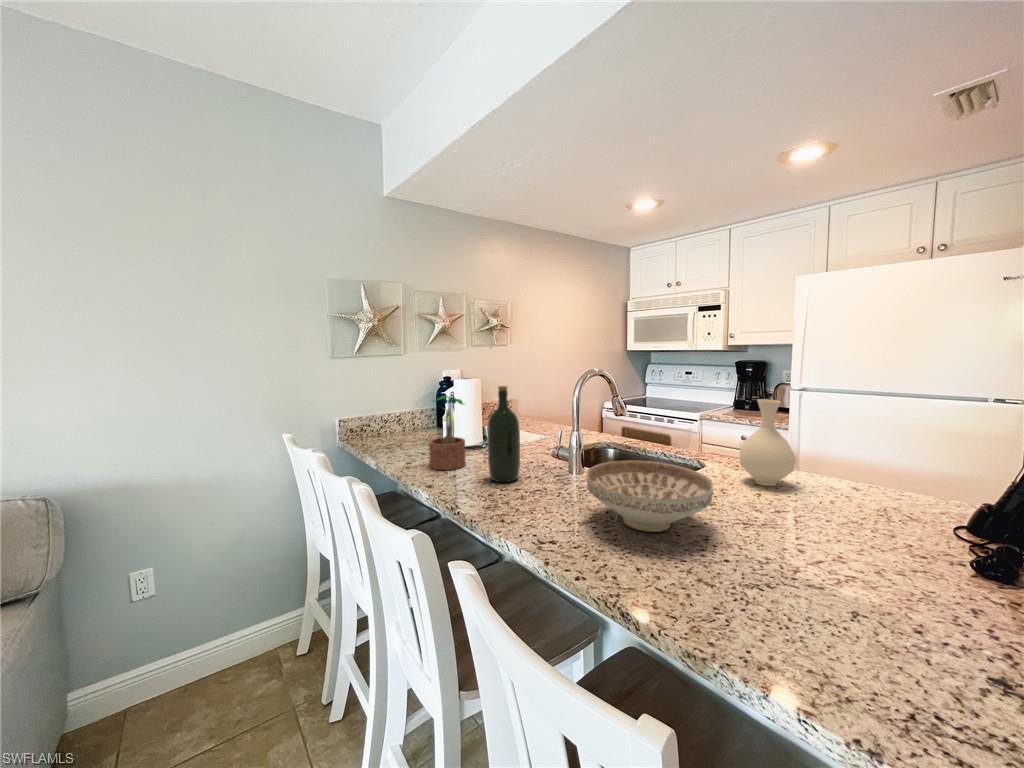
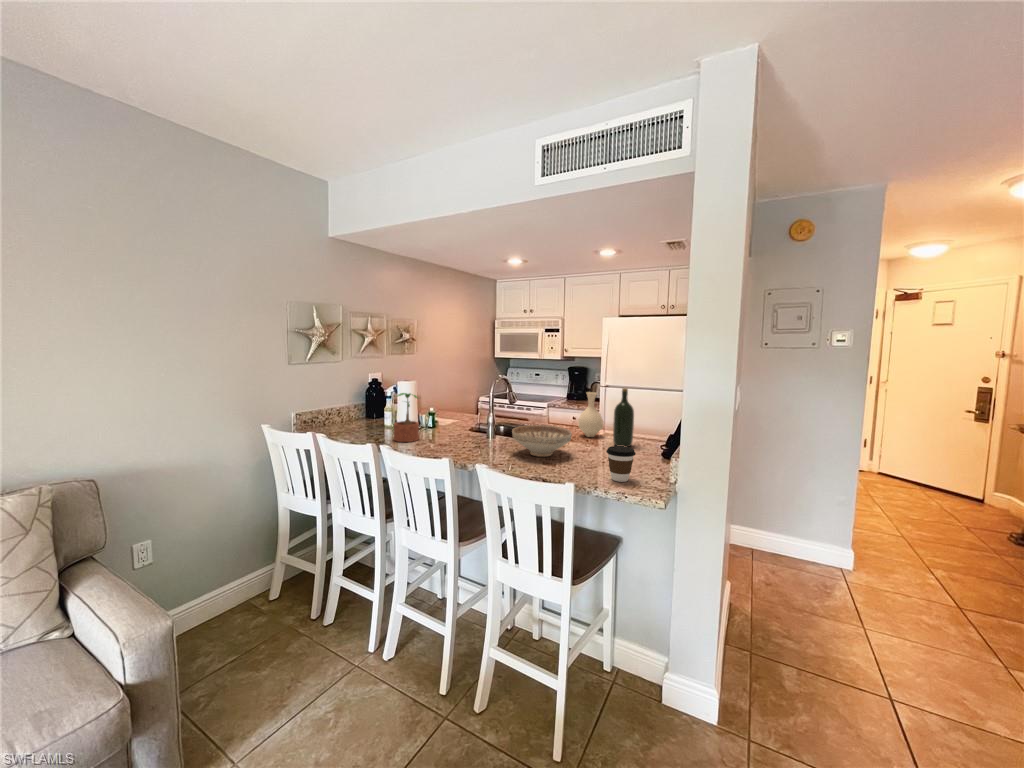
wine bottle: present [488,386,520,482] -> present [613,388,634,447]
coffee cup: none [804,558,916,684] -> present [606,446,636,482]

